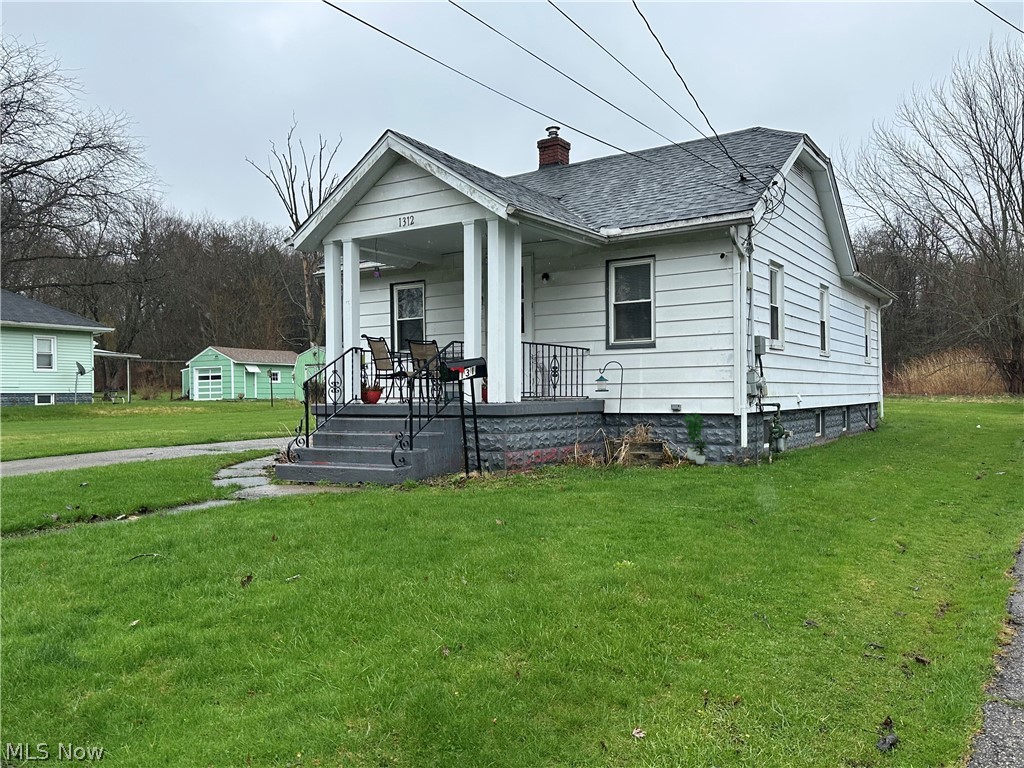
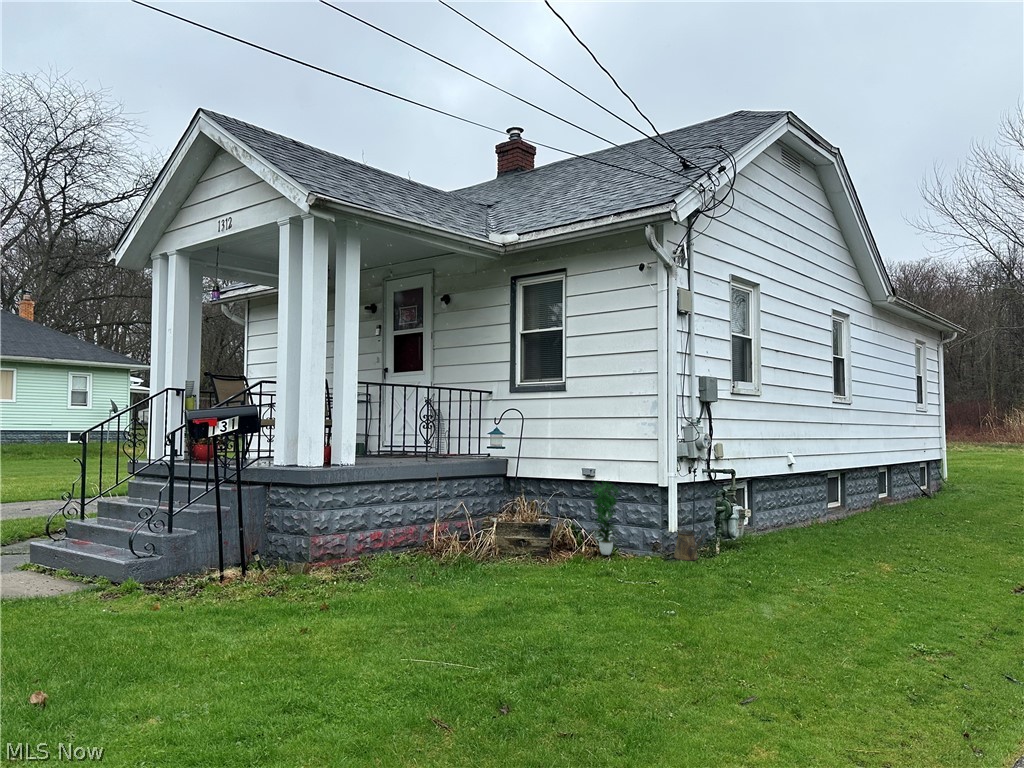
watering can: none [746,445,775,466] -> present [674,529,706,560]

